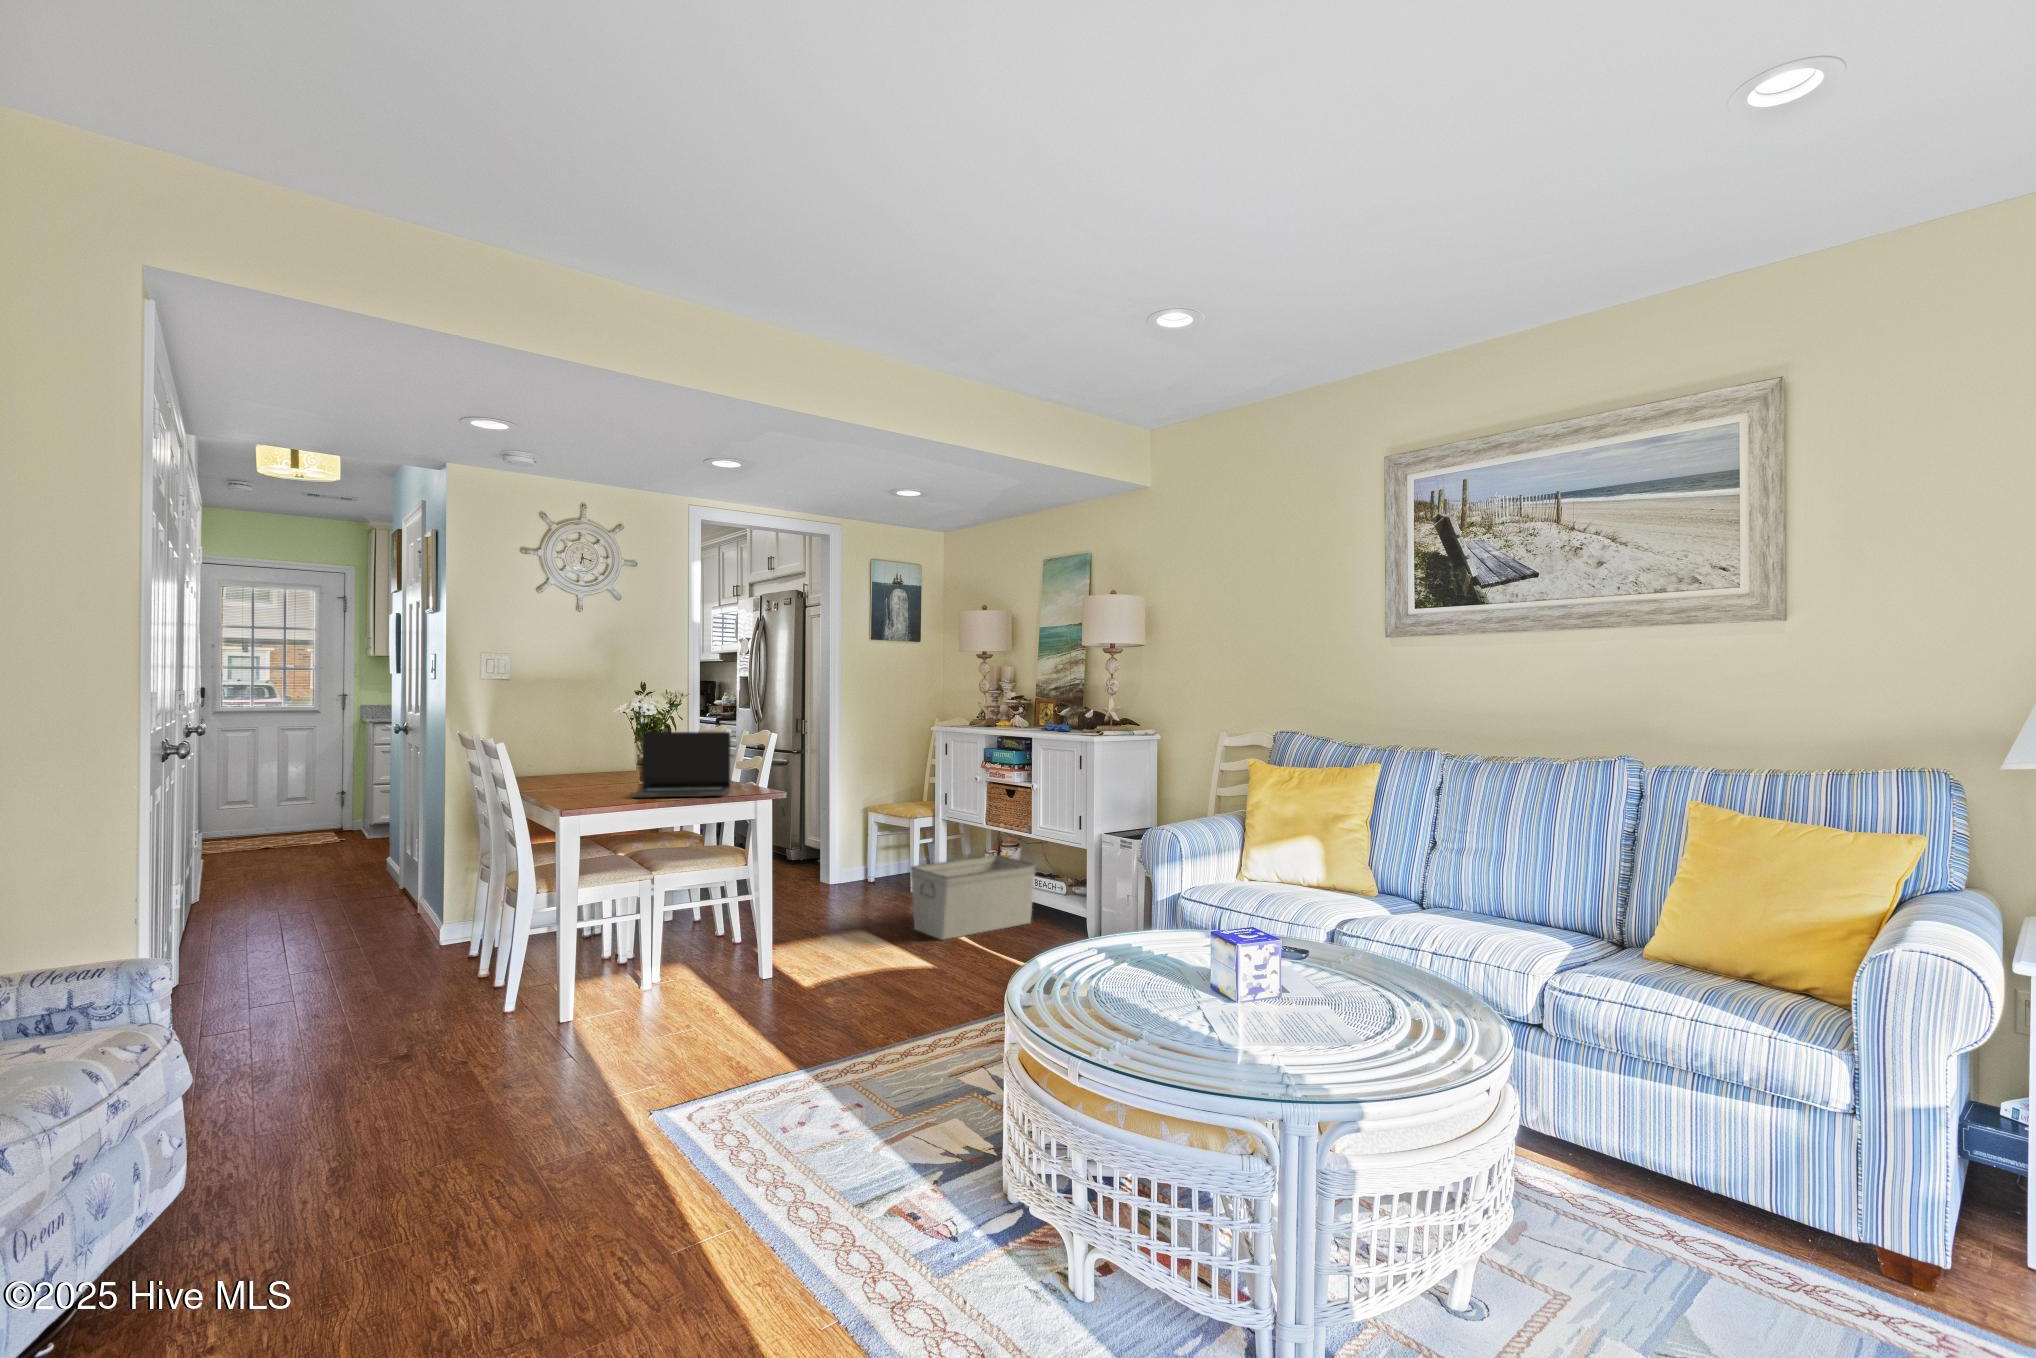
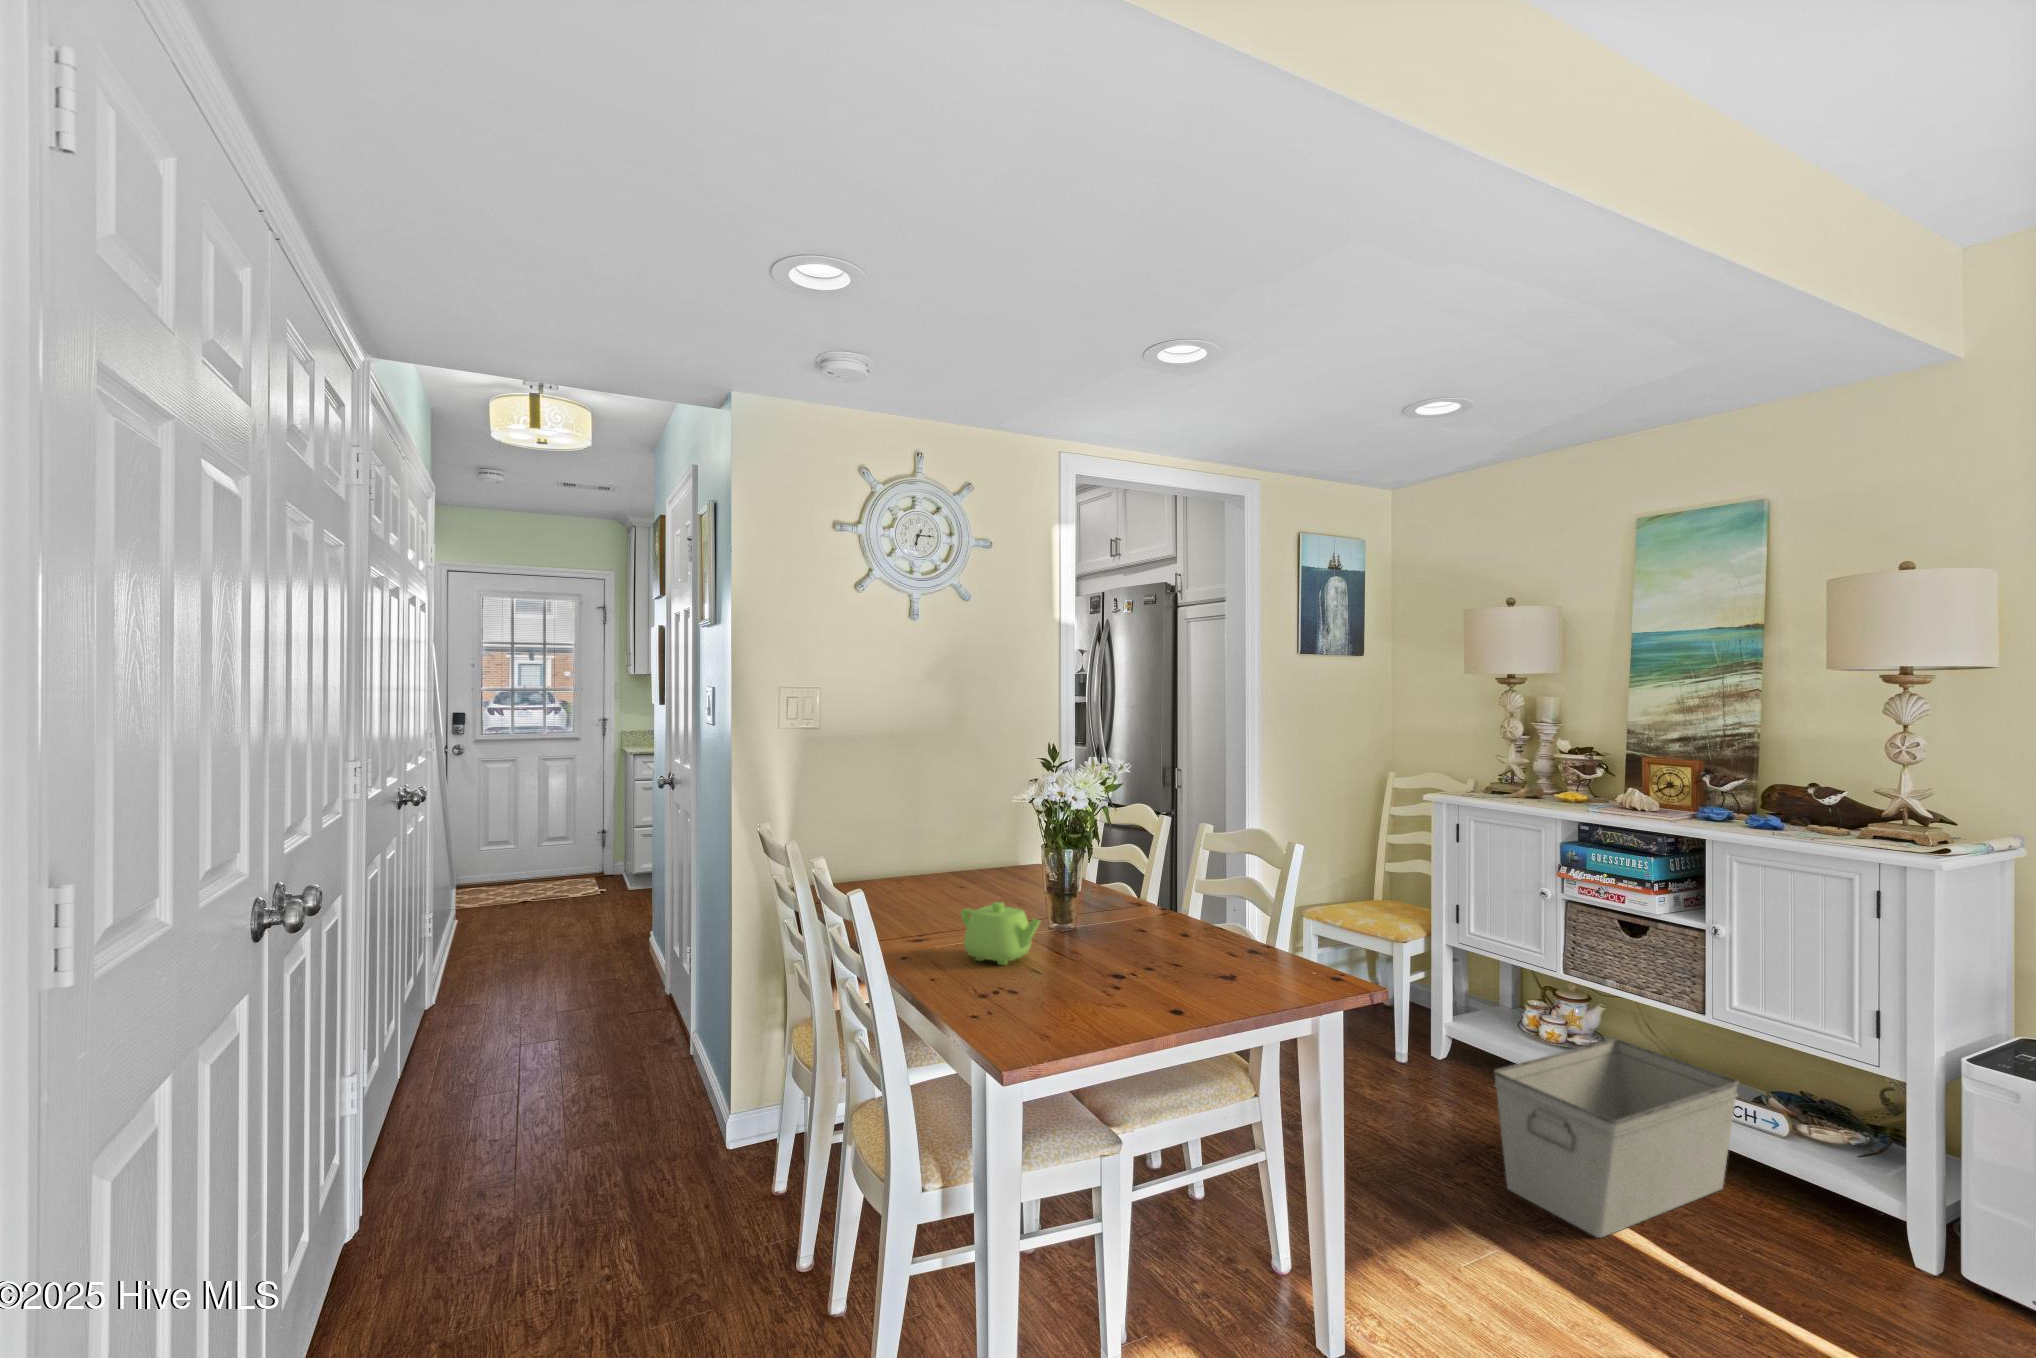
laptop: present [632,732,731,798] -> none [1078,846,1263,994]
teapot: none [577,763,619,794] -> present [961,902,1040,965]

